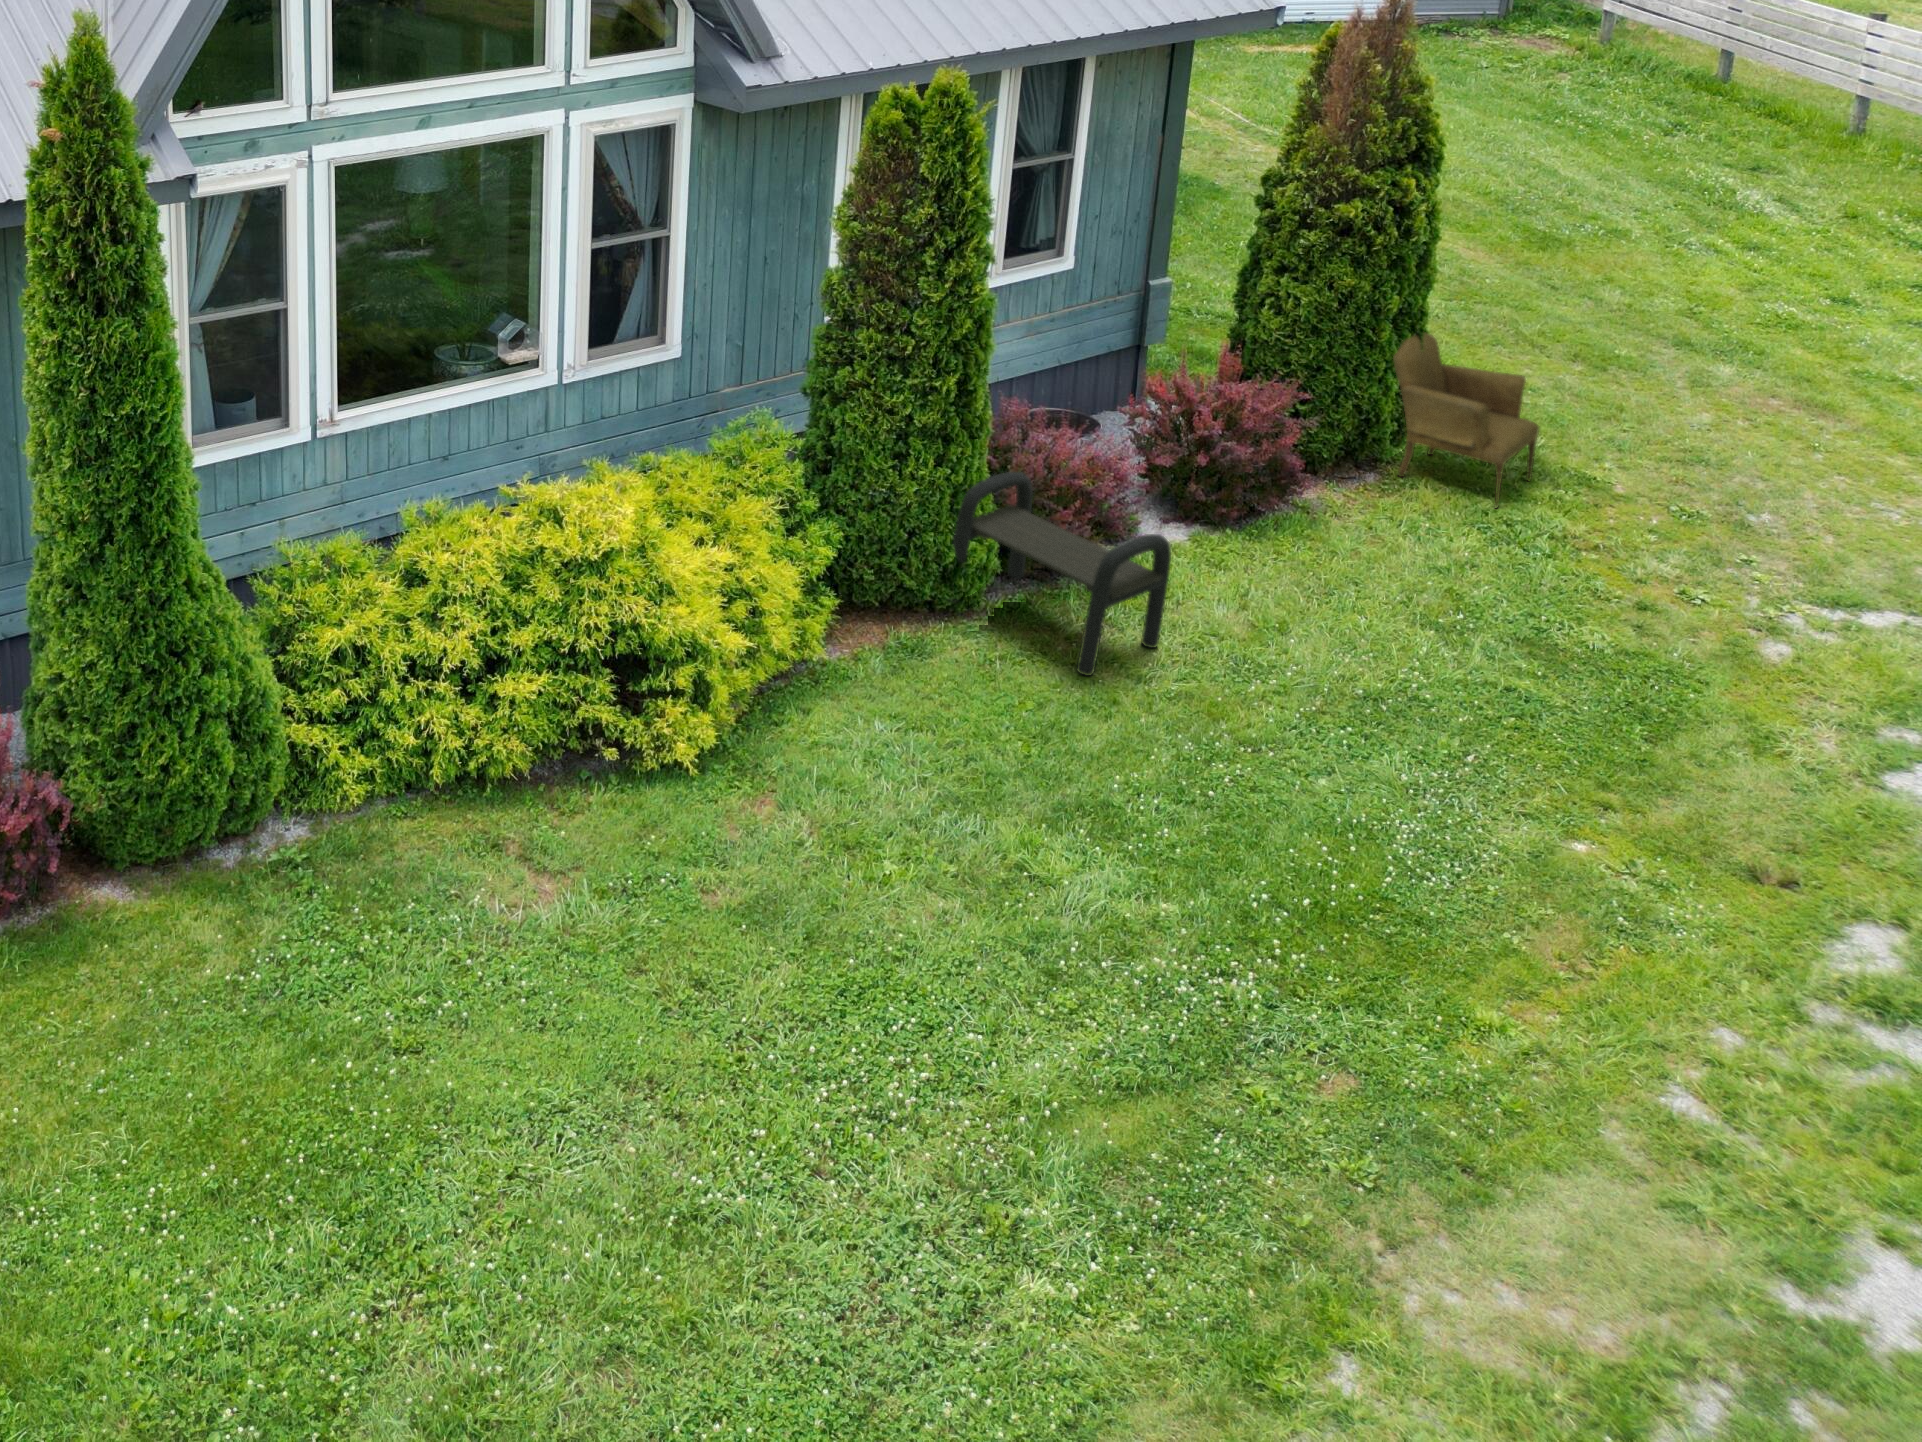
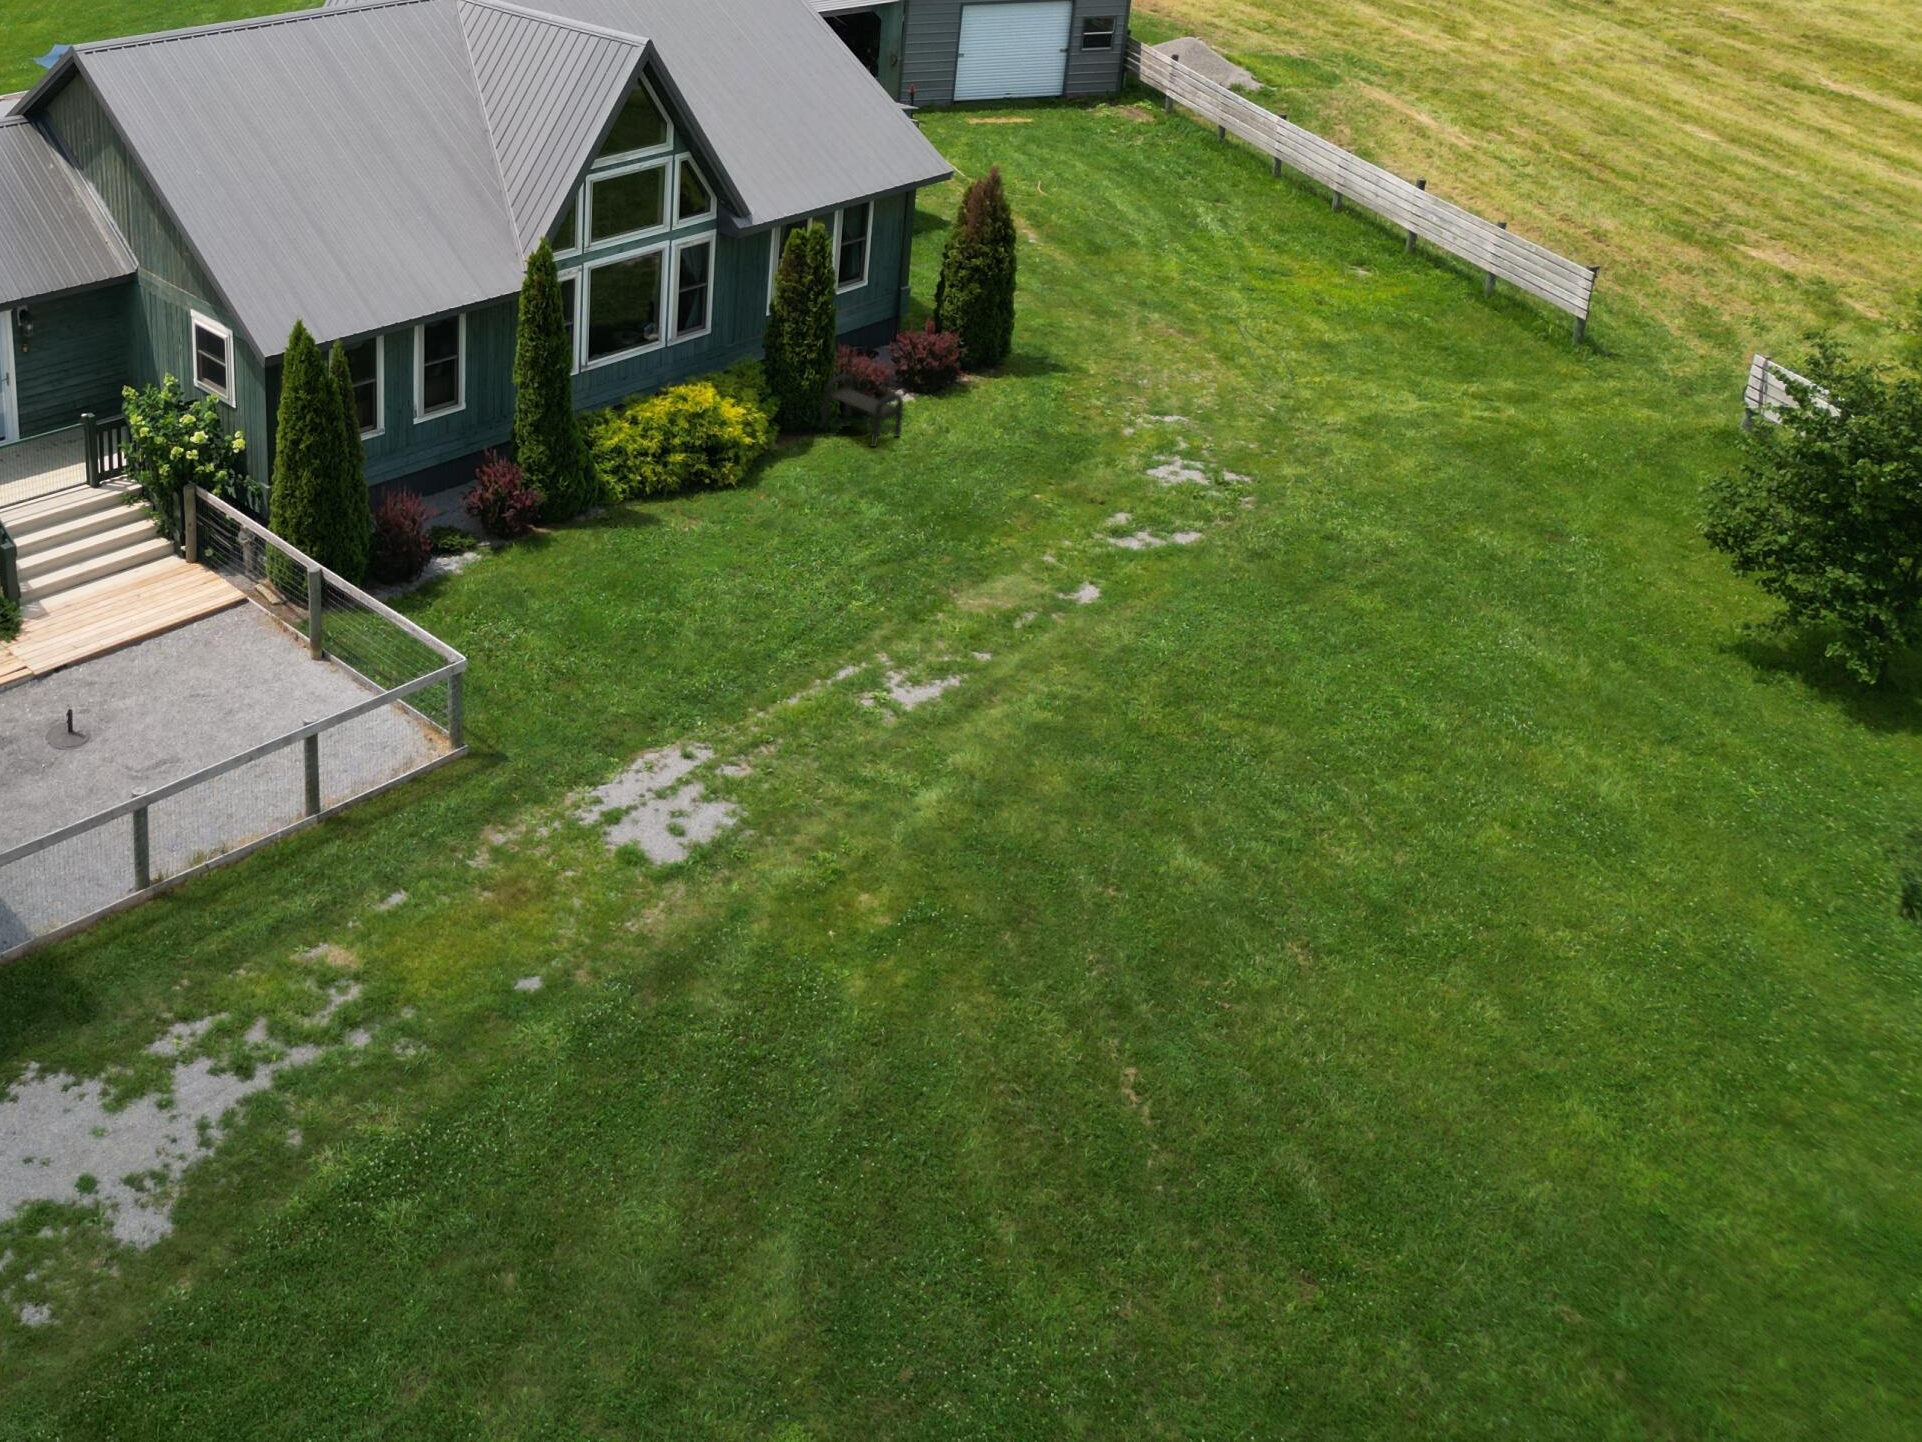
armchair: present [1393,333,1539,508] -> none [998,307,1058,381]

